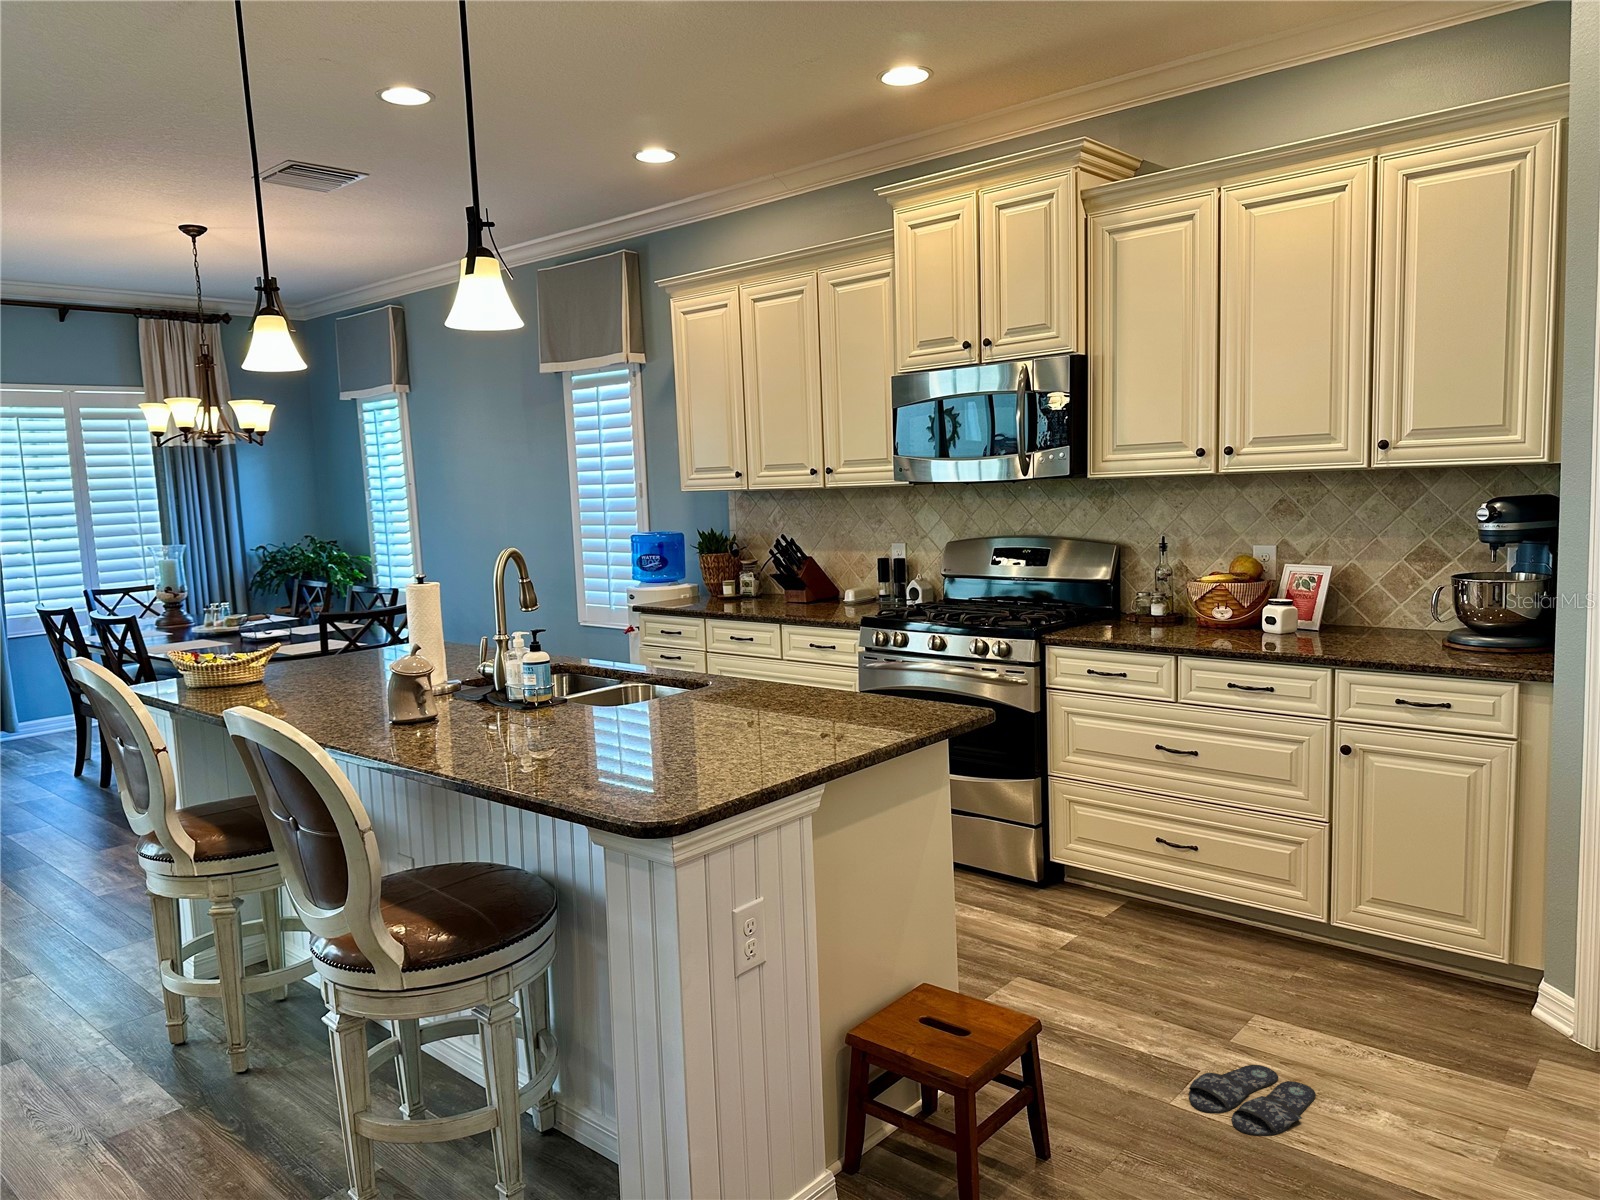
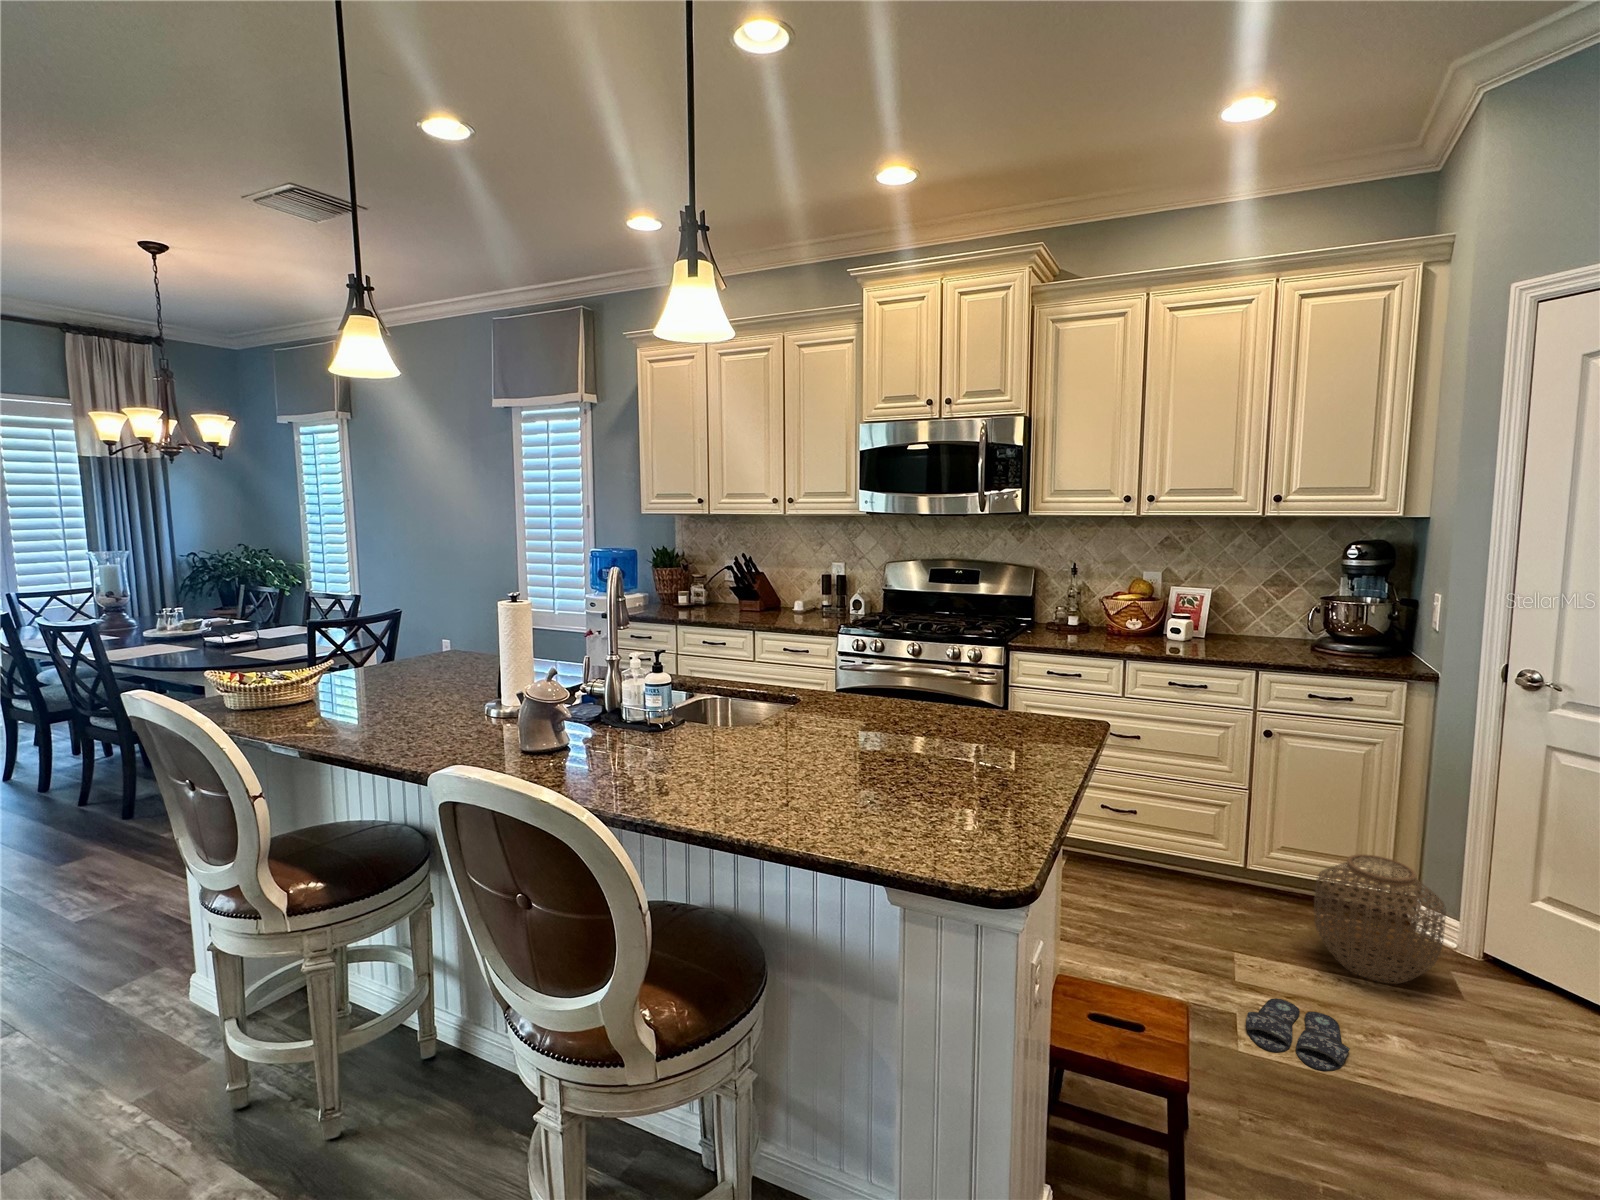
woven basket: none [1353,904,1508,1068] -> present [1314,854,1446,983]

